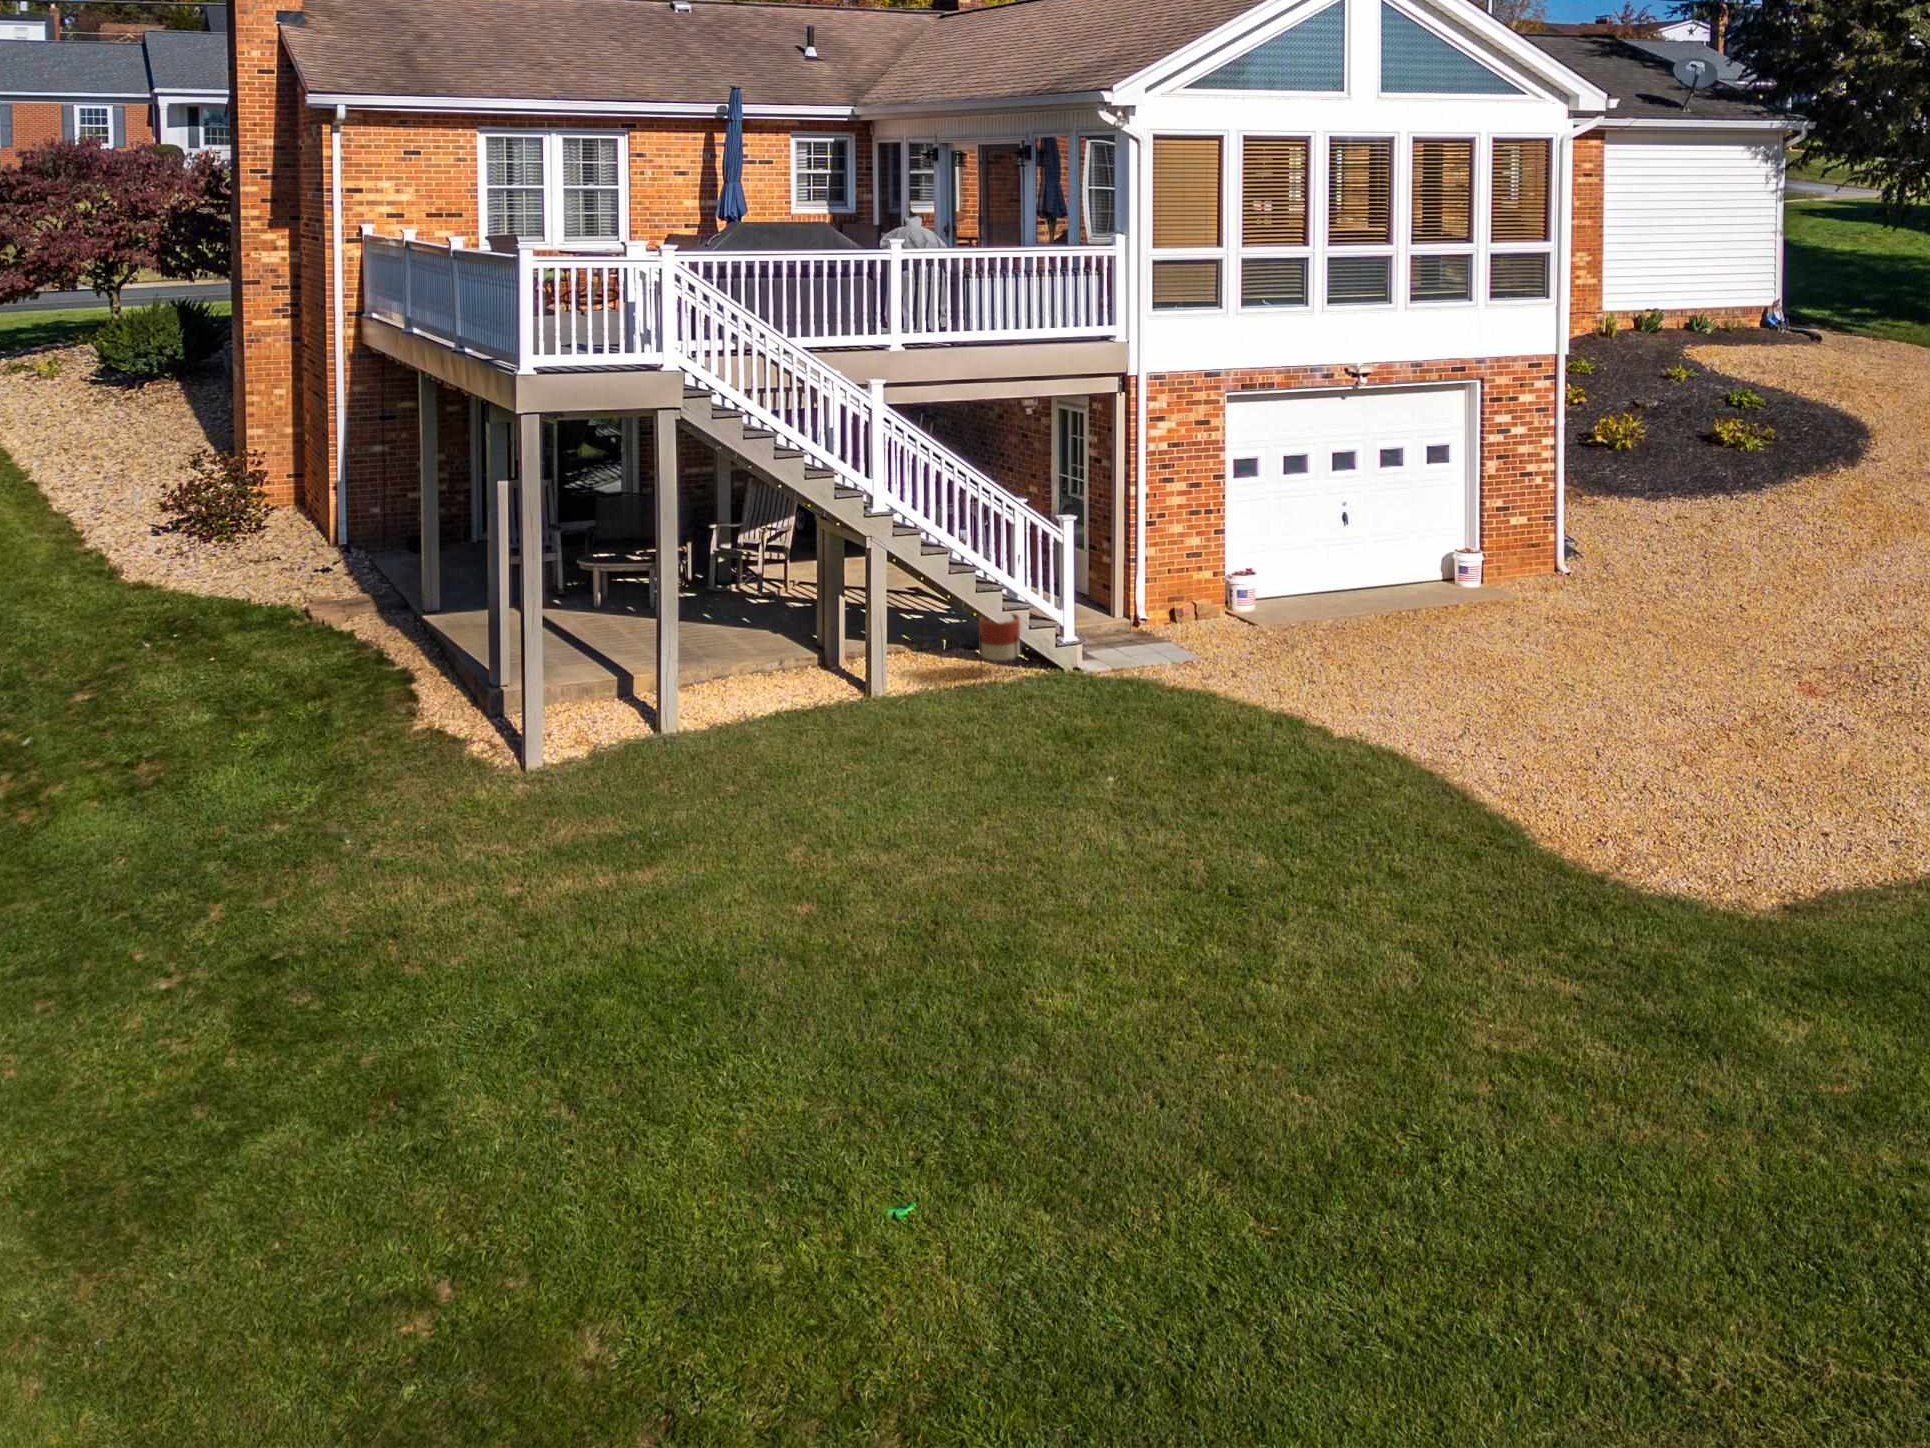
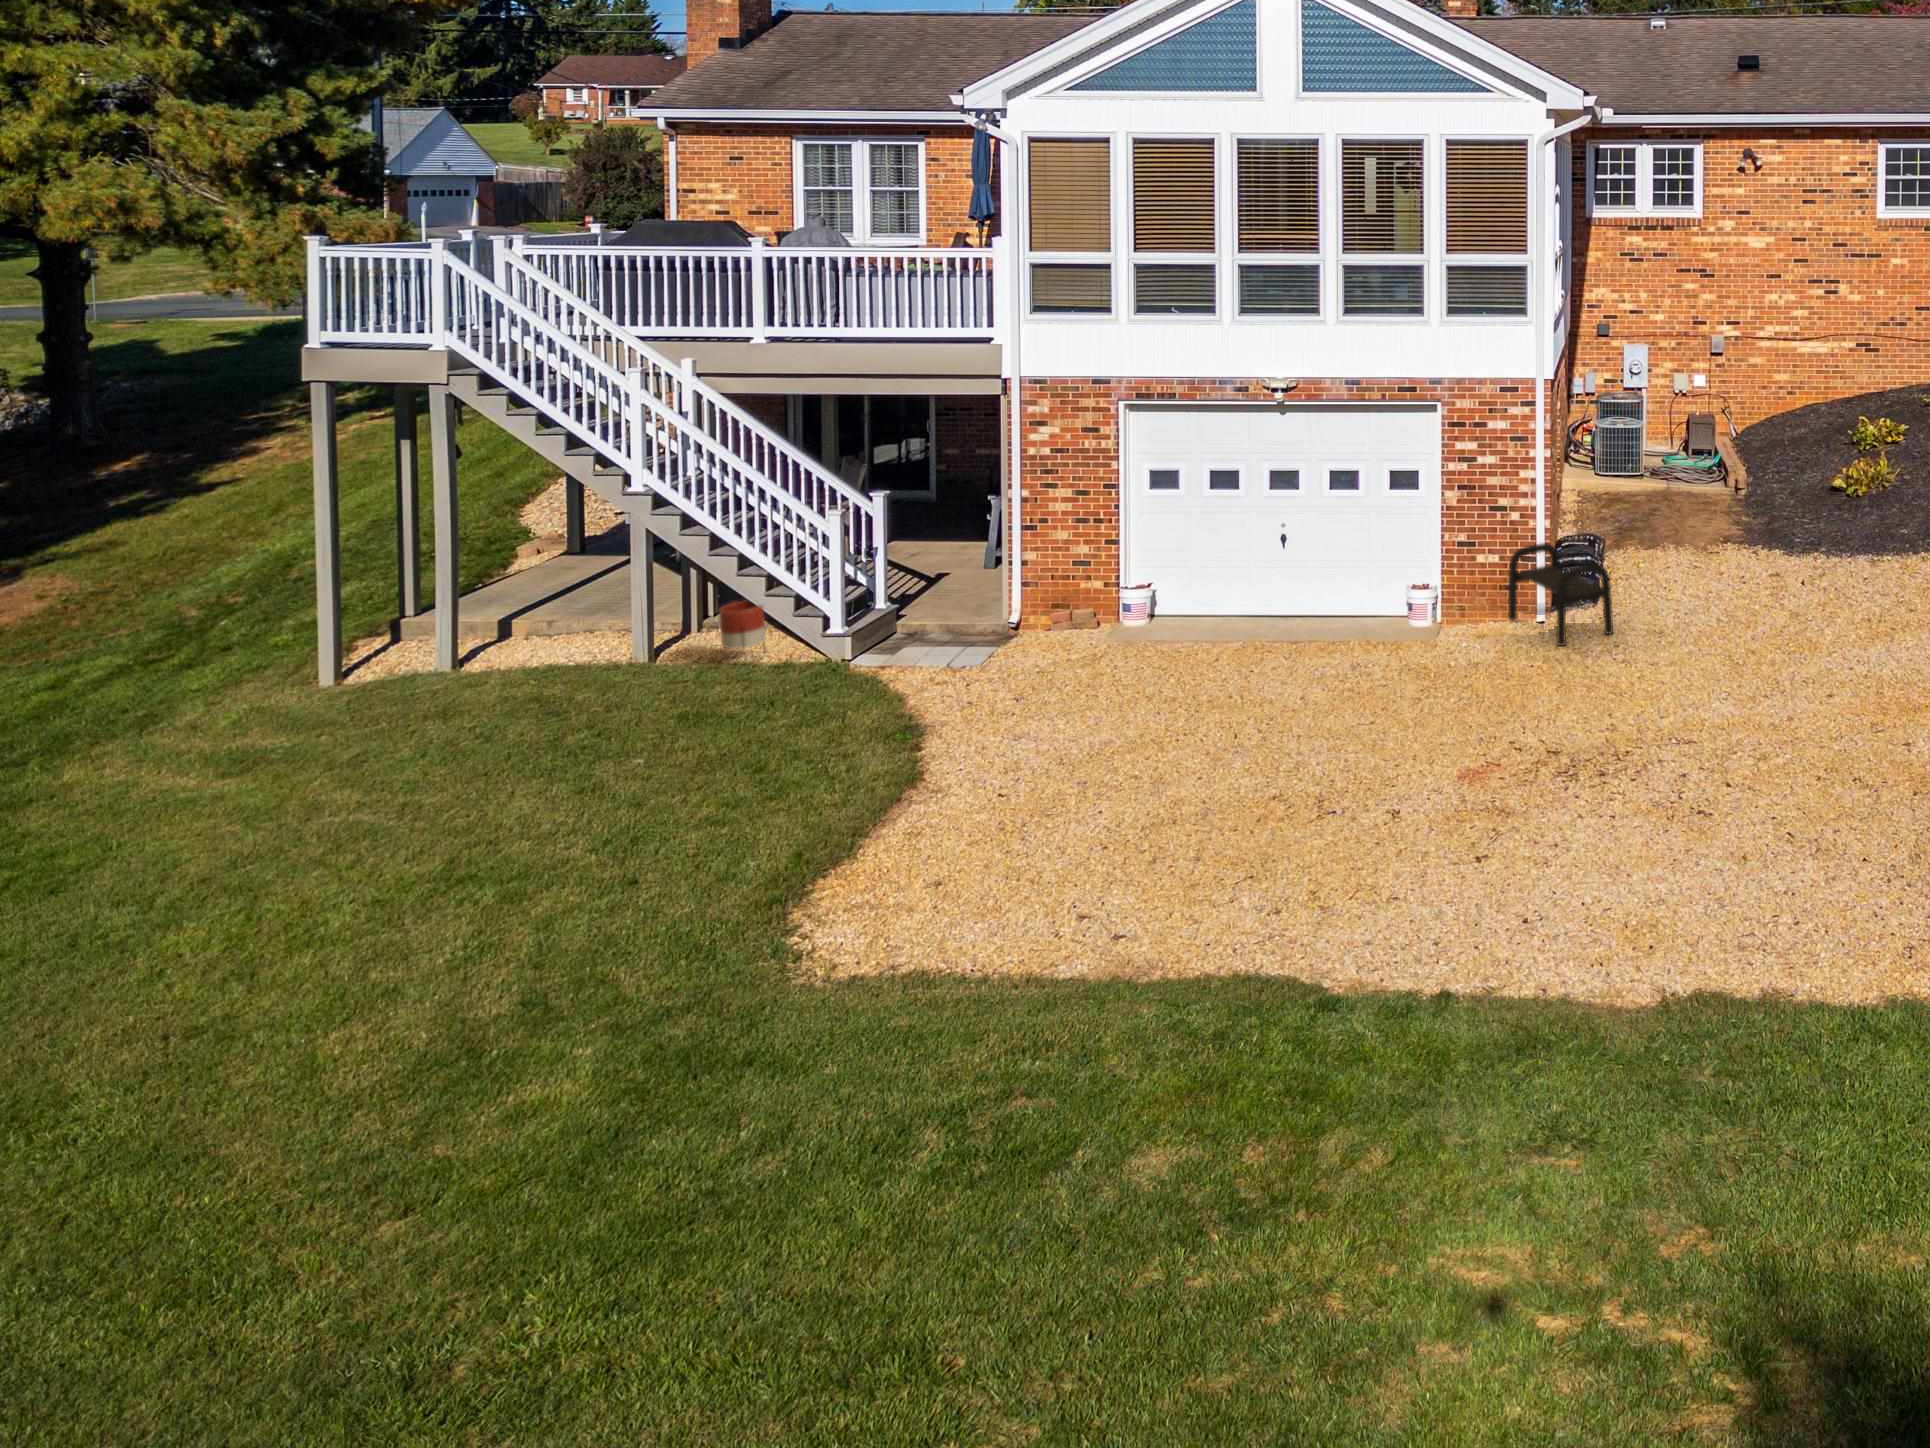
bench: none [1546,493,1644,570] -> present [1508,543,1613,646]

